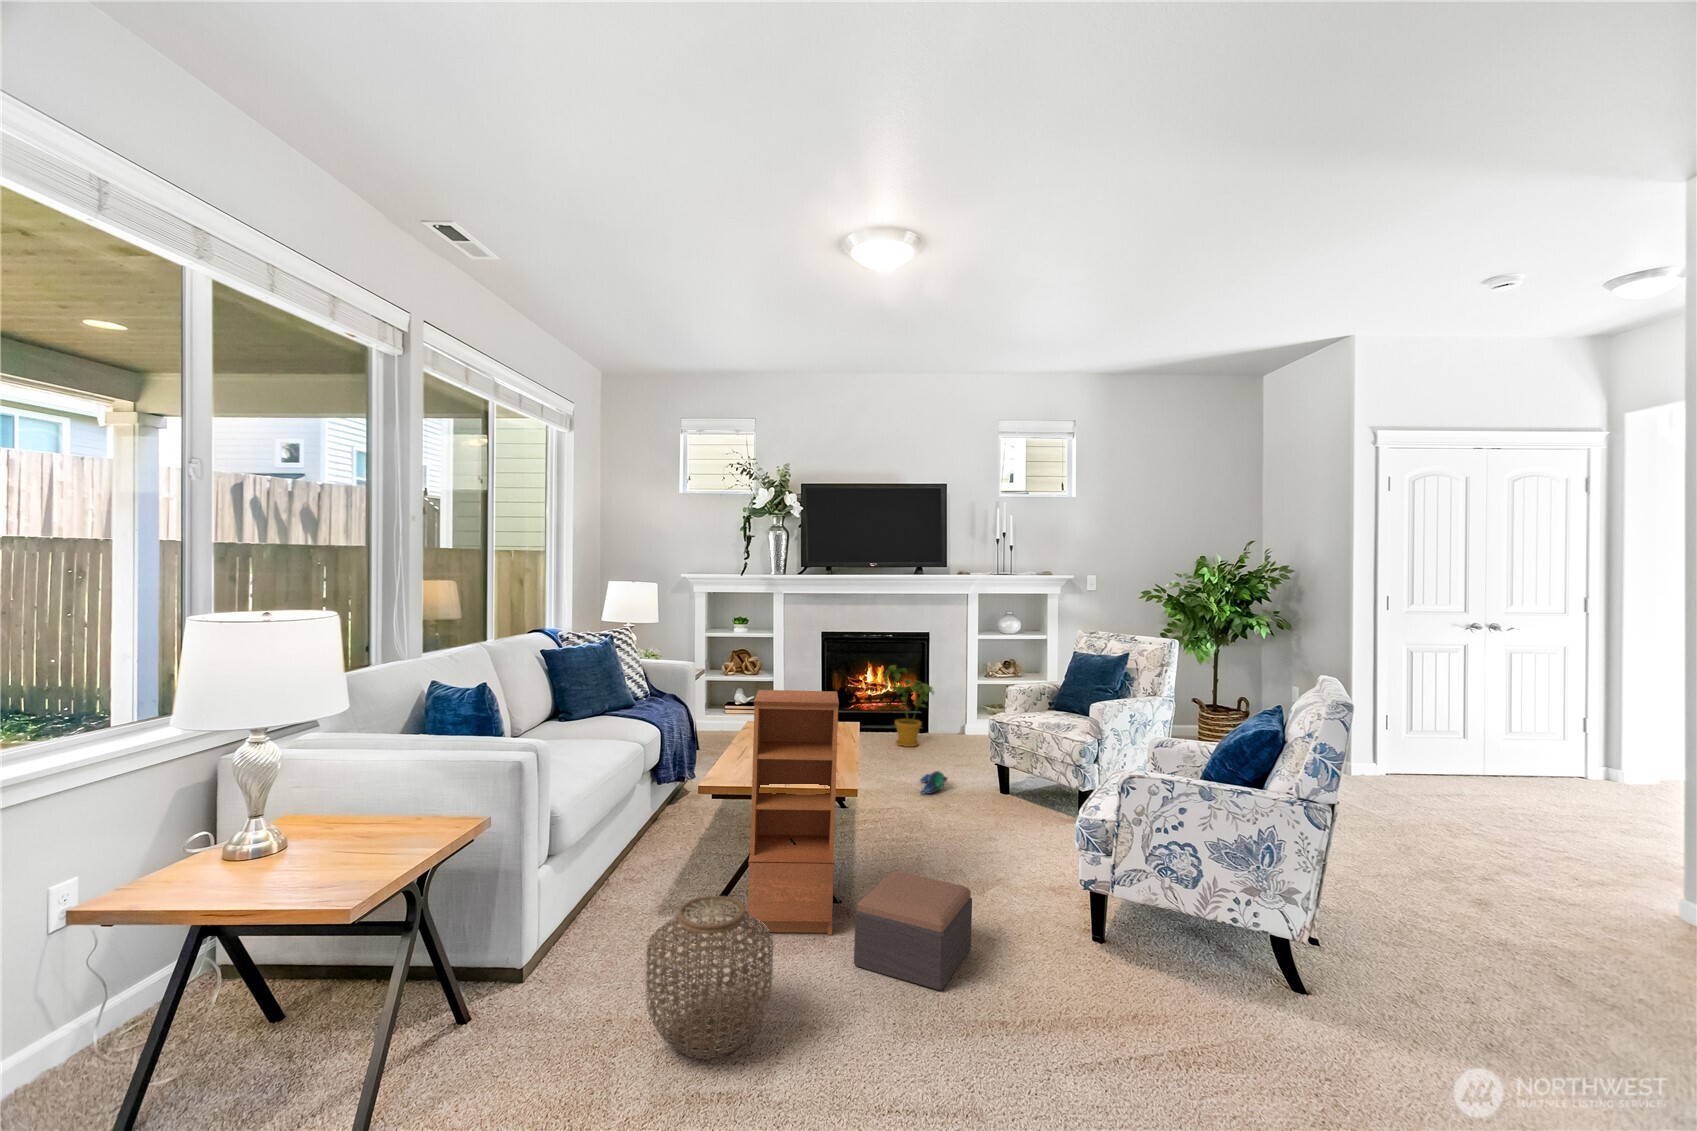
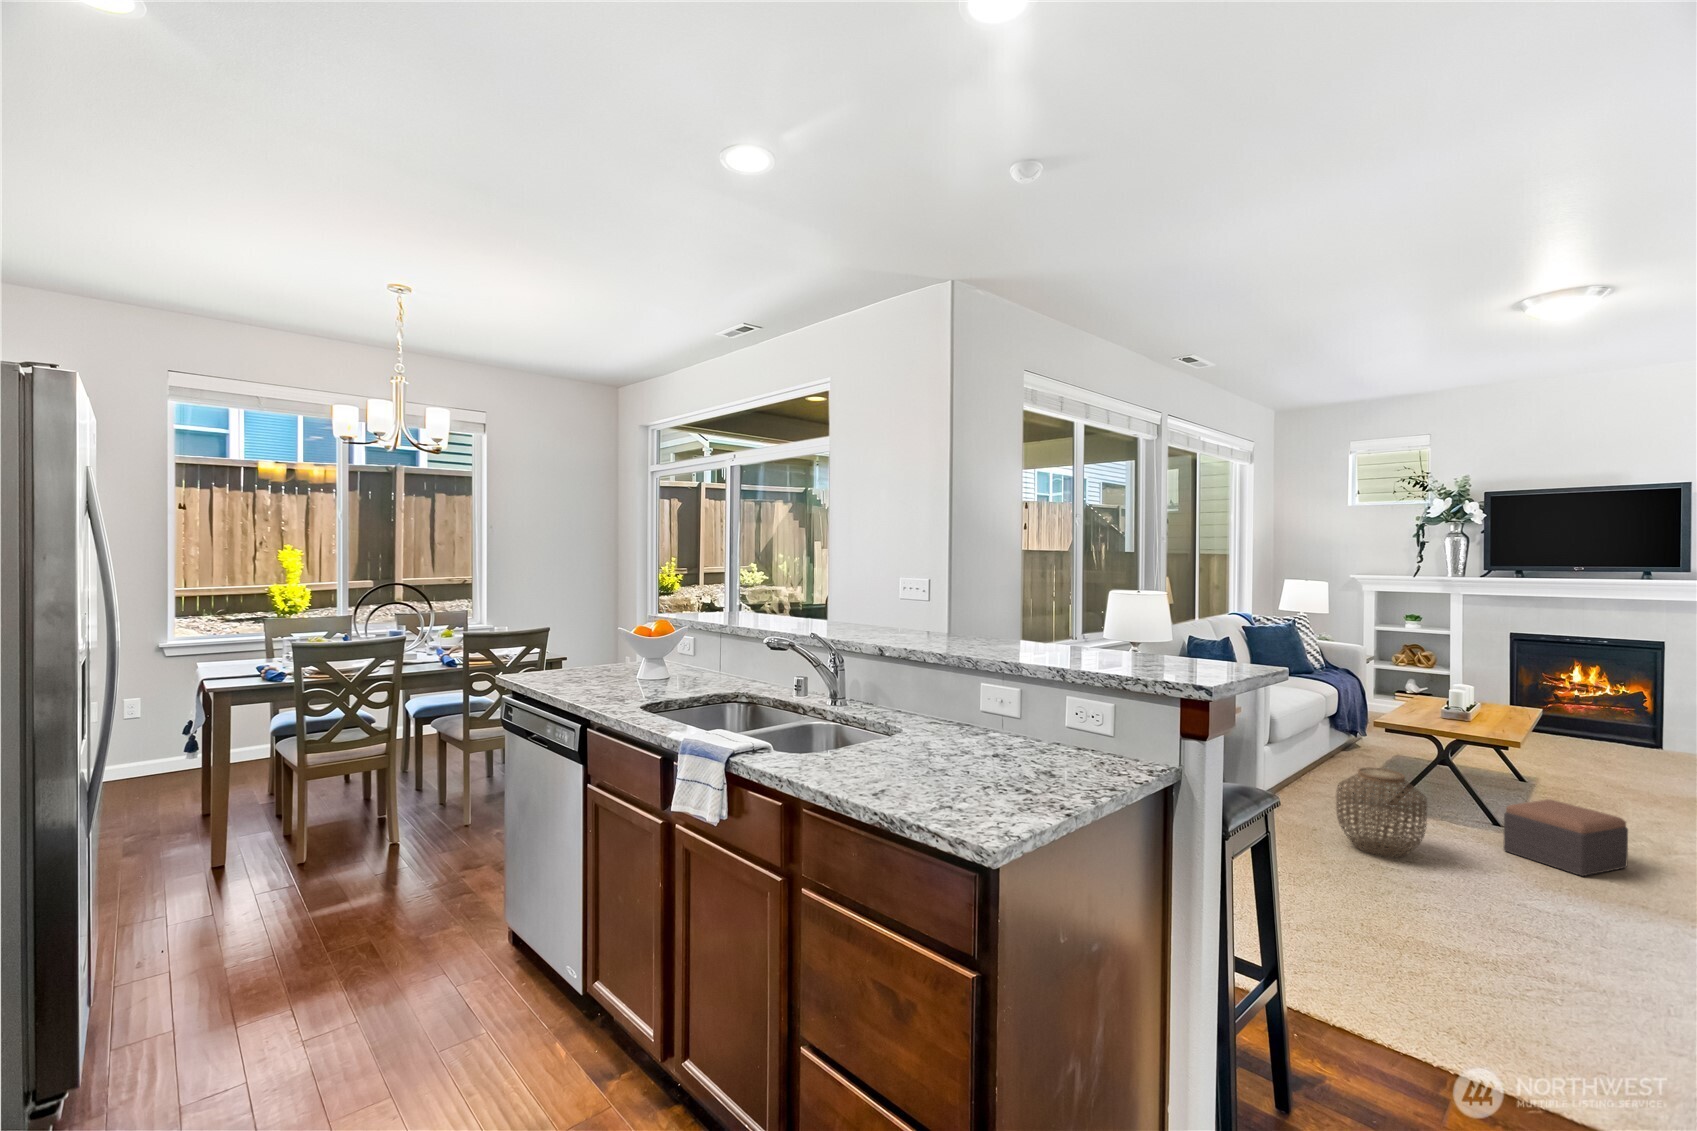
house plant: present [884,665,933,747] -> none [1591,667,1664,754]
bookcase: present [748,690,839,935] -> none [1412,656,1494,835]
plush toy: present [920,771,947,794] -> none [1622,769,1663,787]

